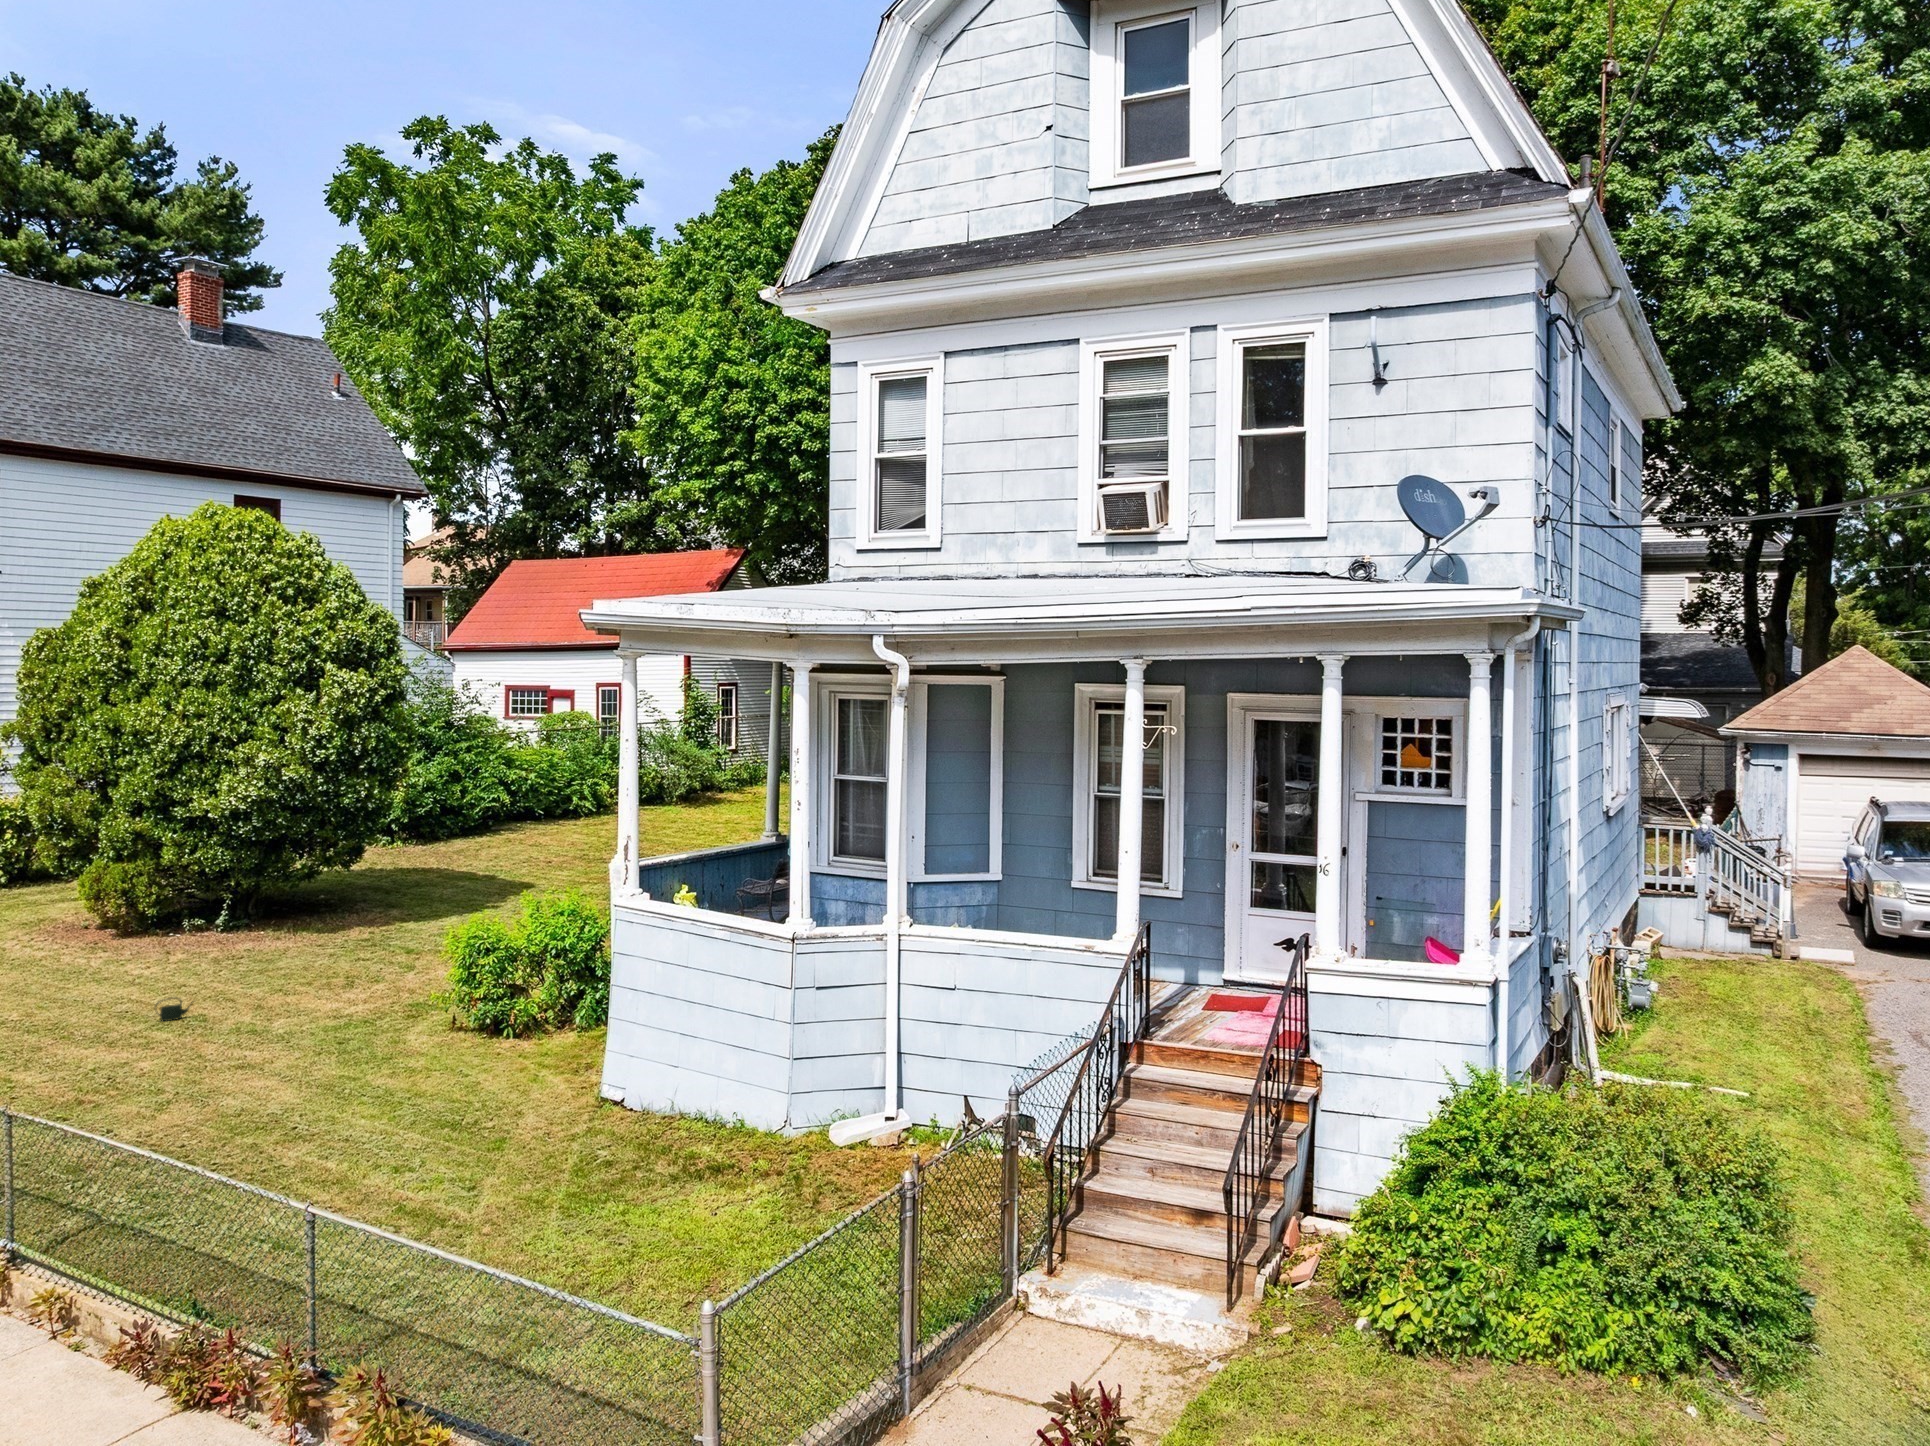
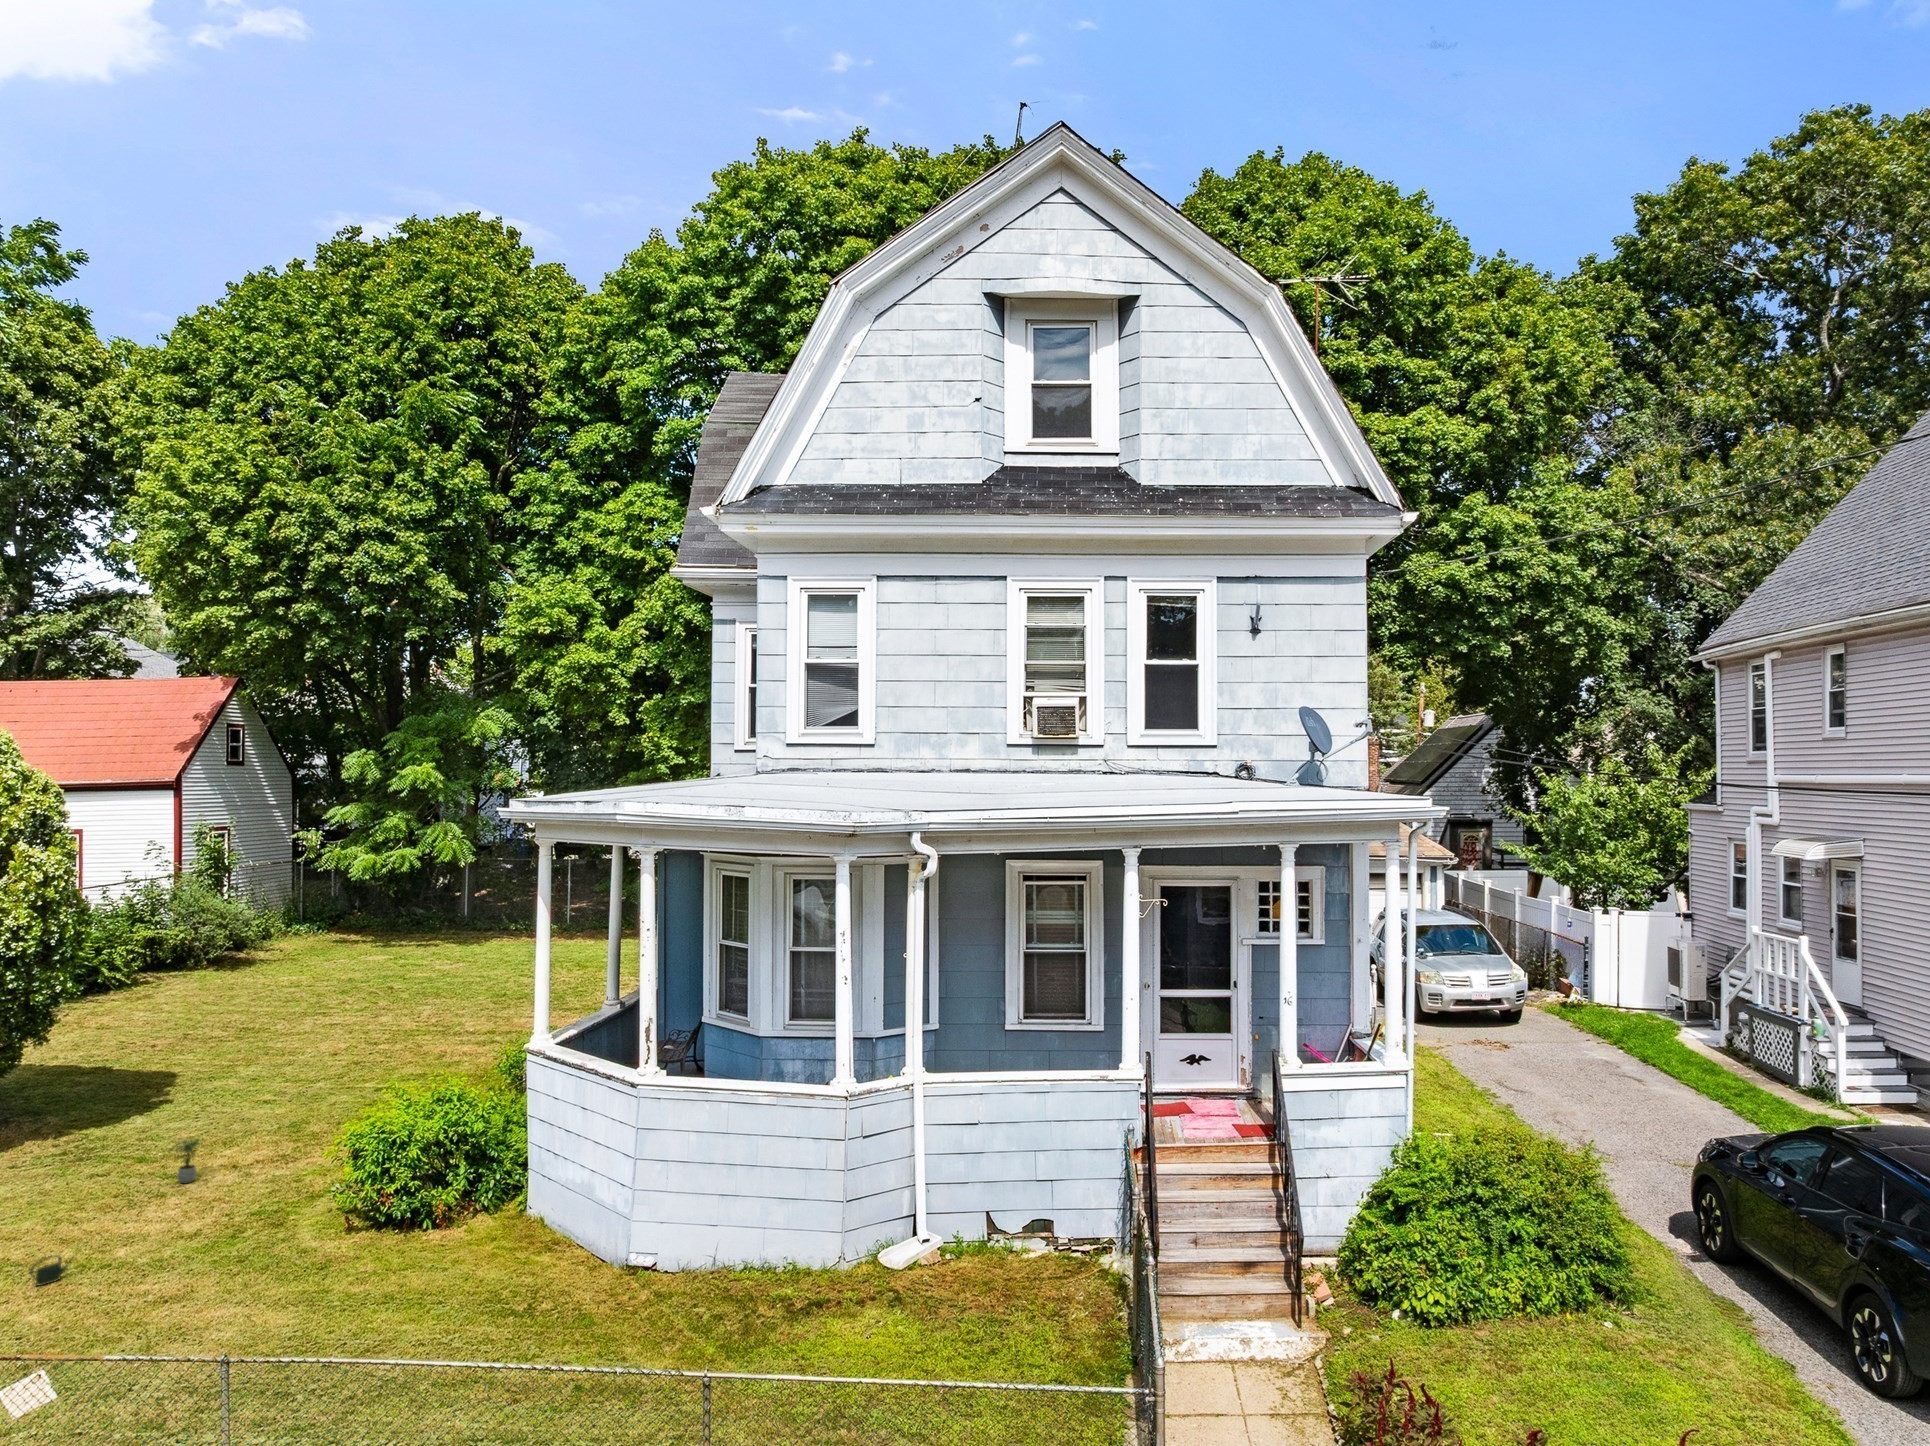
potted plant: none [344,925,375,966] -> present [169,1138,199,1184]

